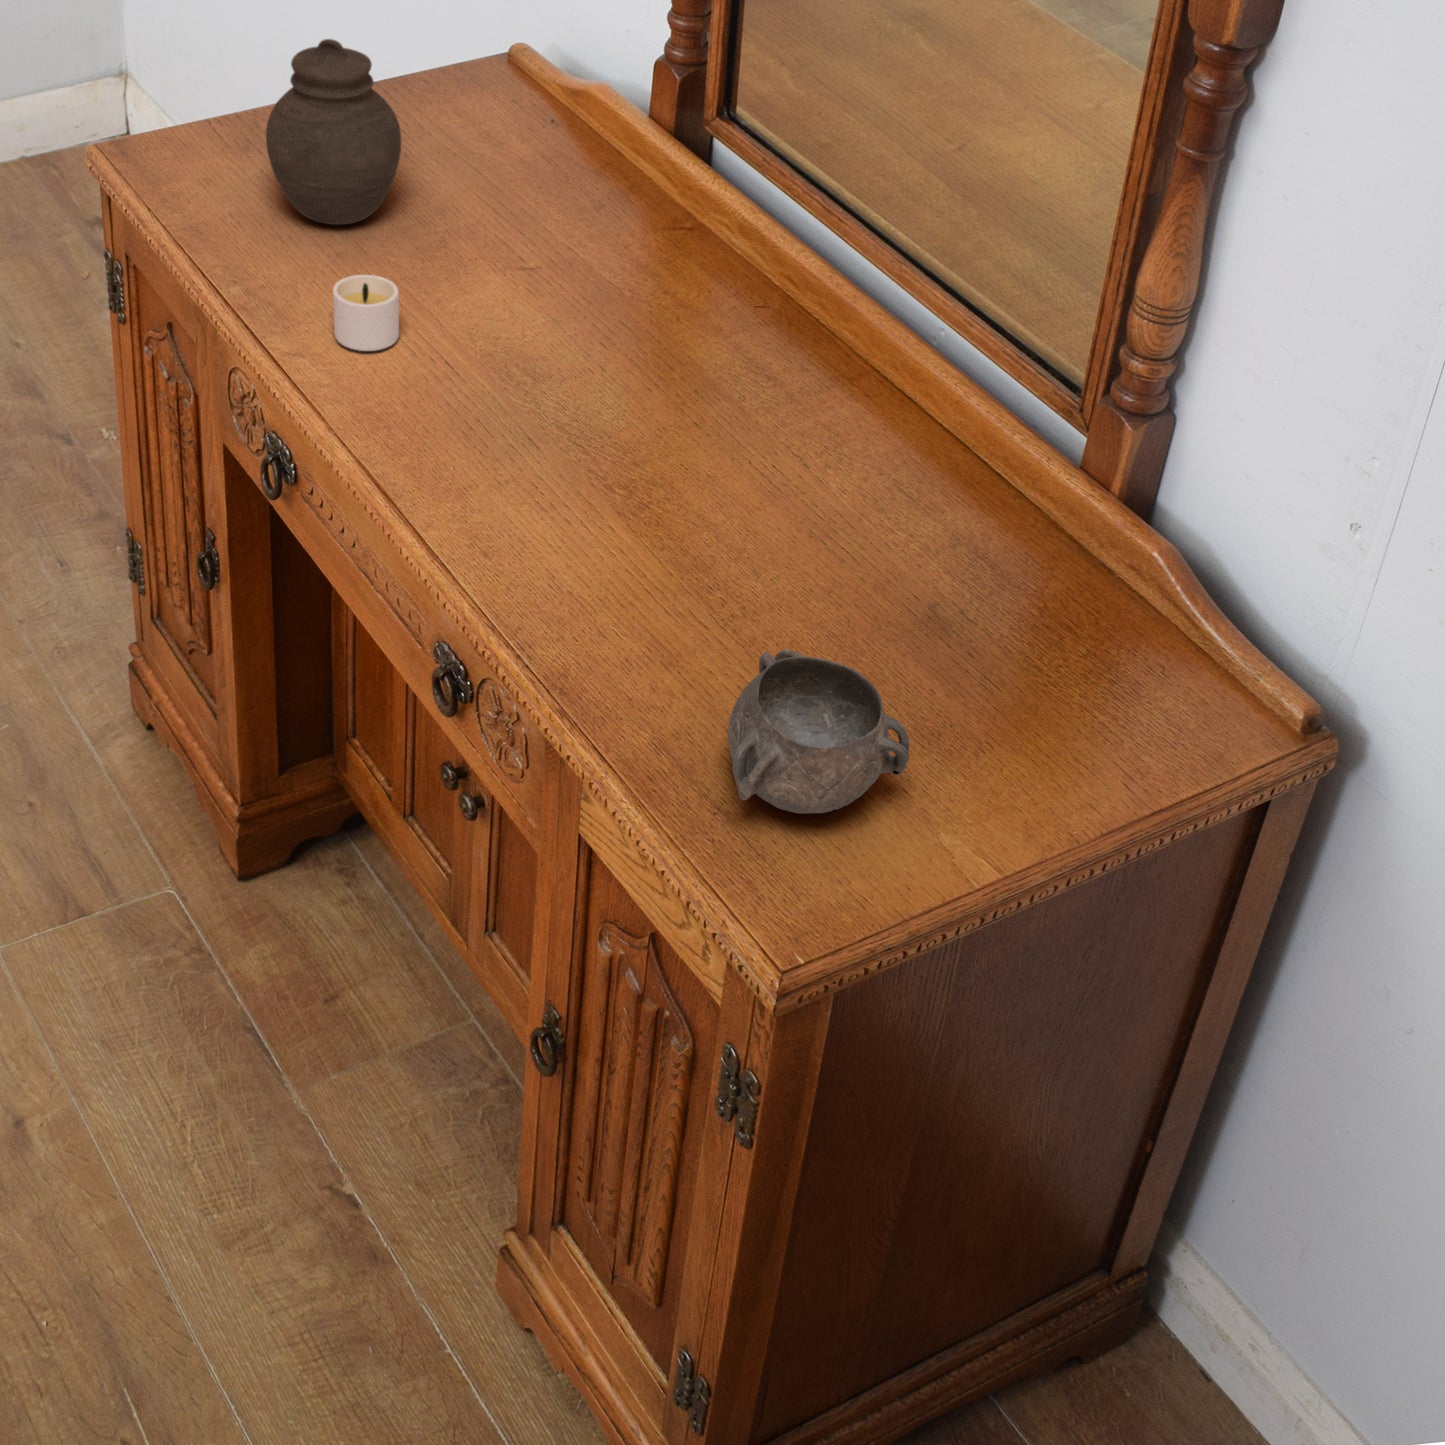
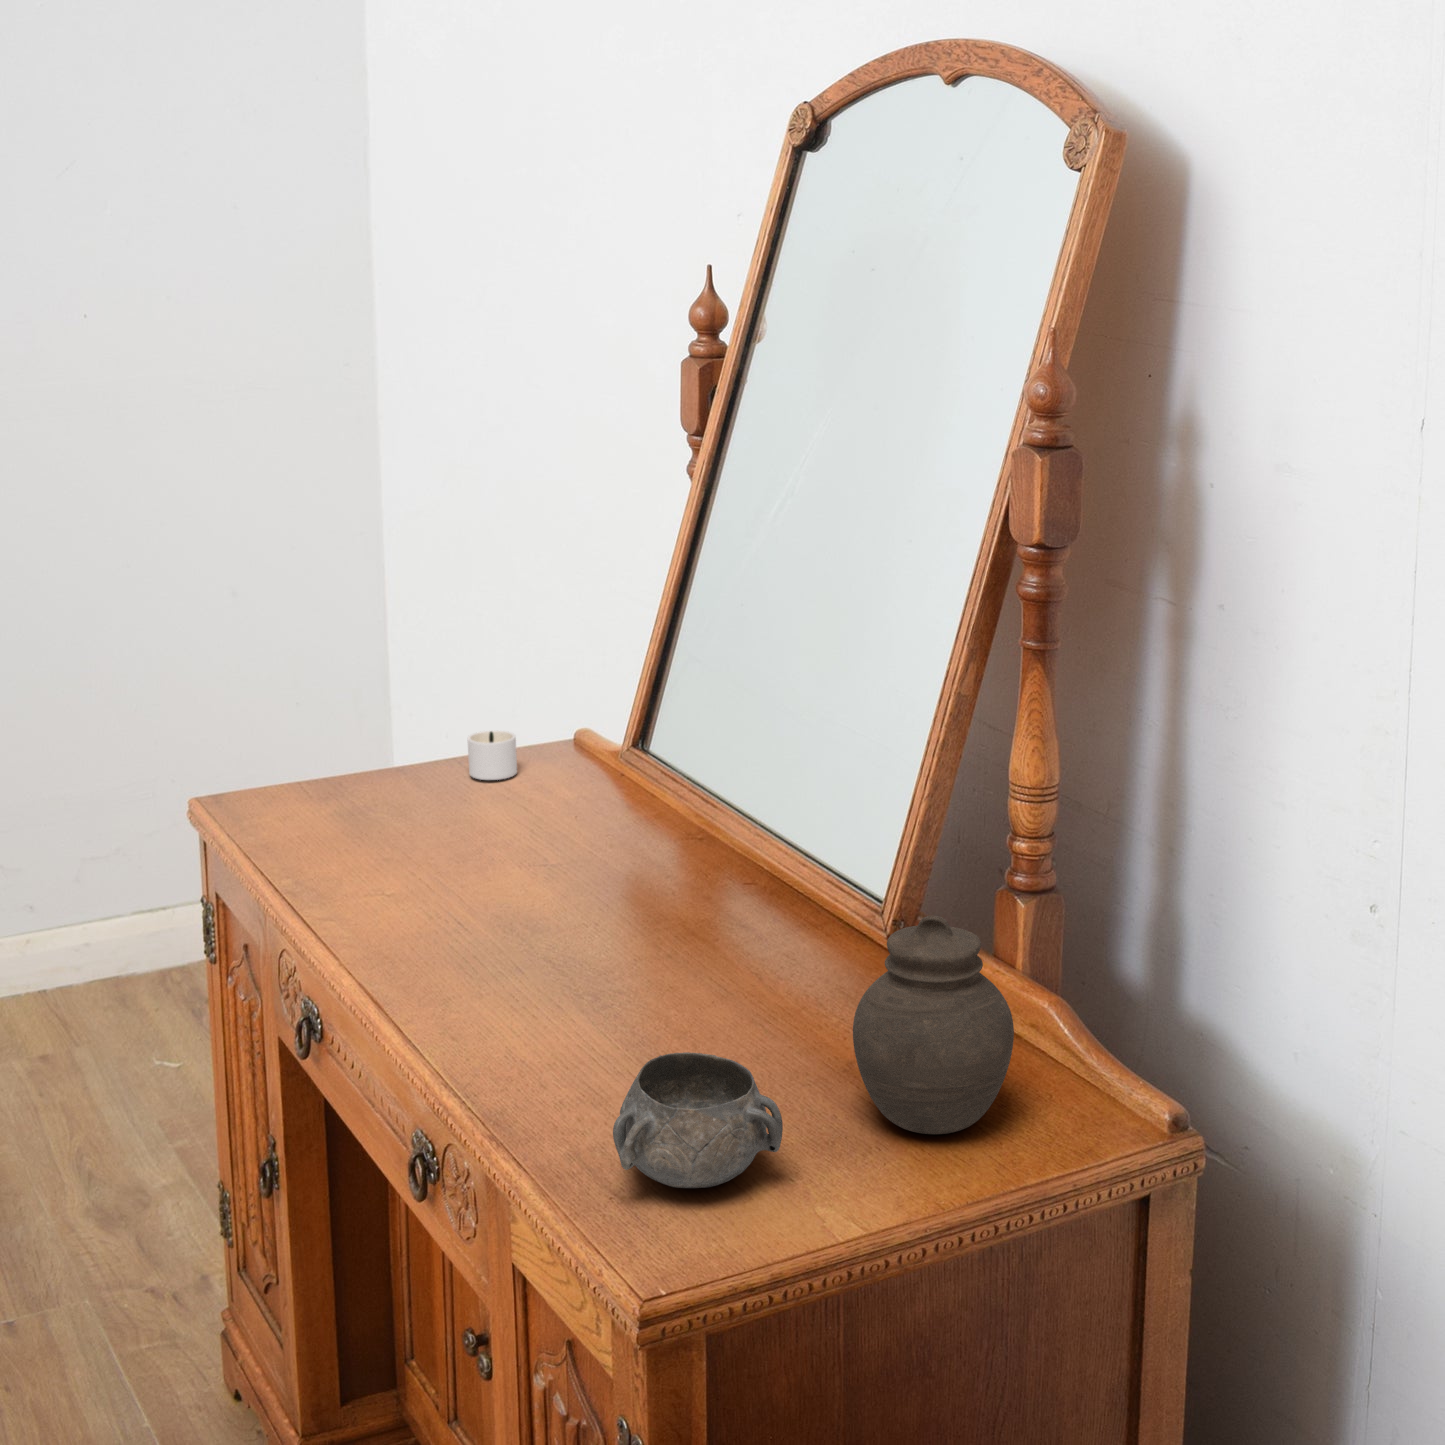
jar: present [266,39,401,225] -> present [853,916,1014,1134]
candle: present [333,275,399,351] -> present [468,731,517,780]

